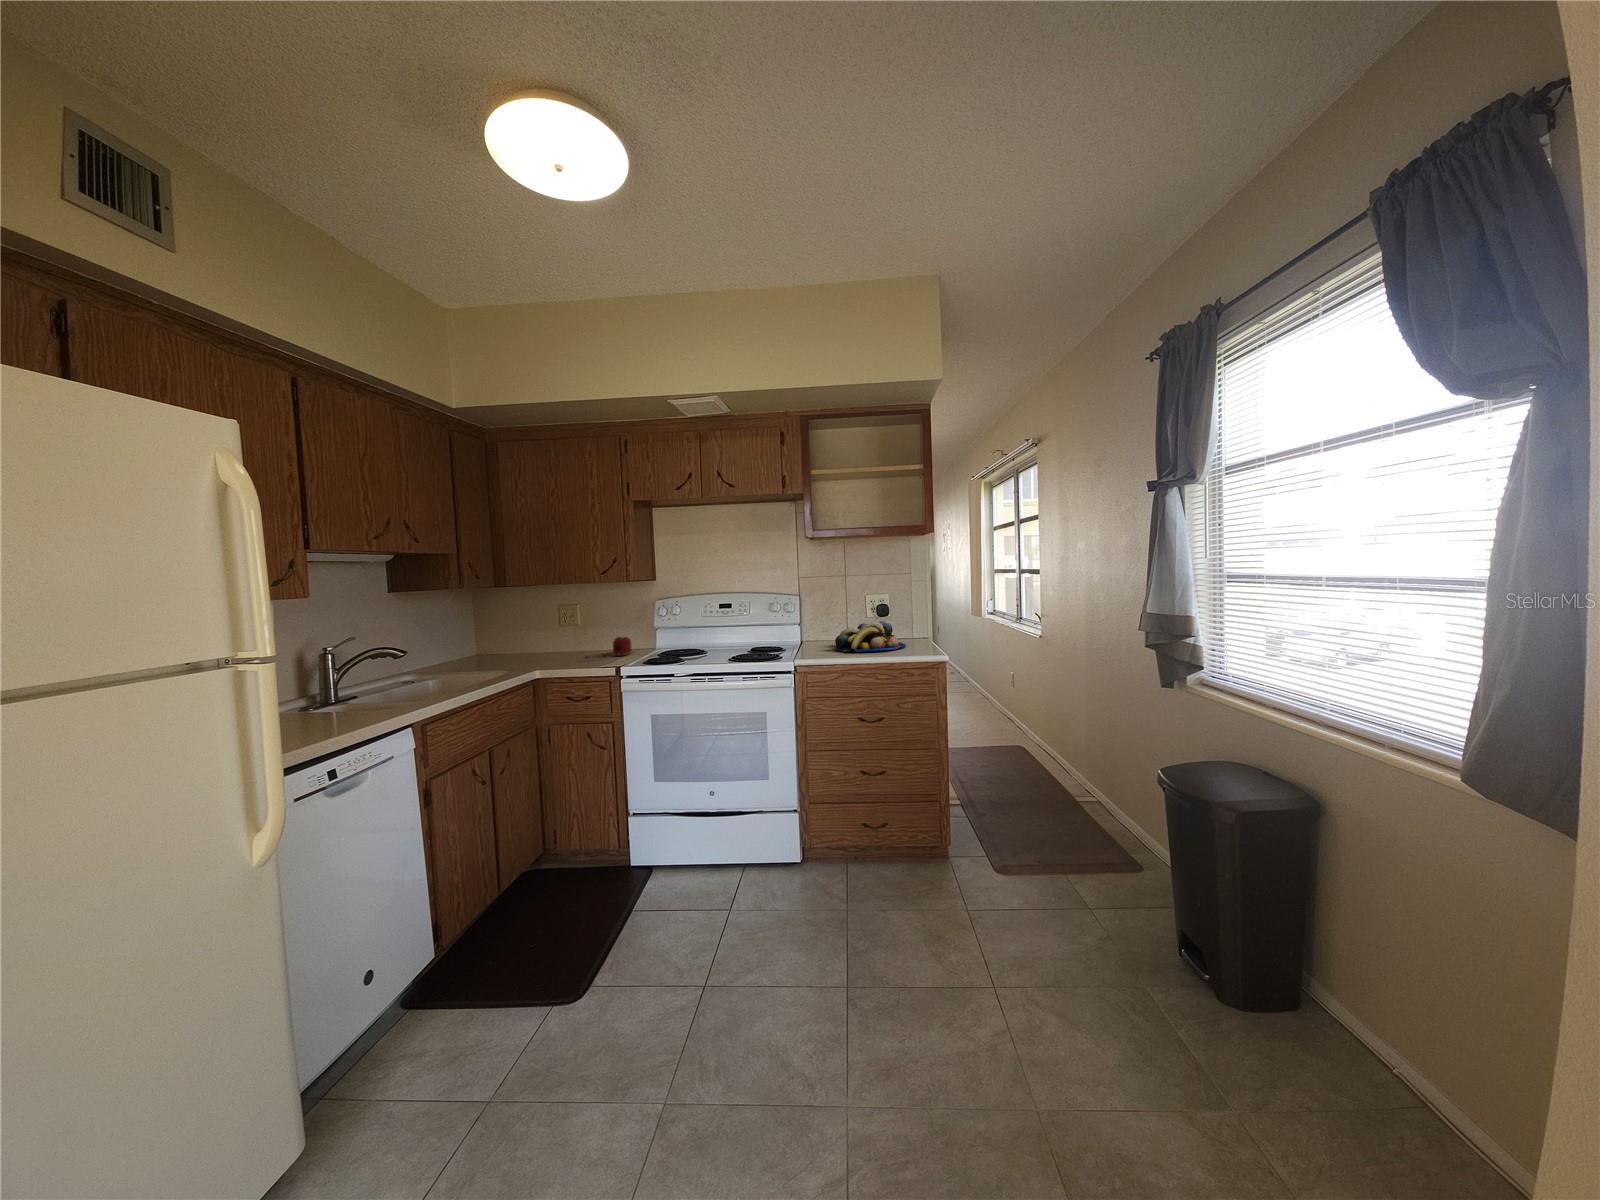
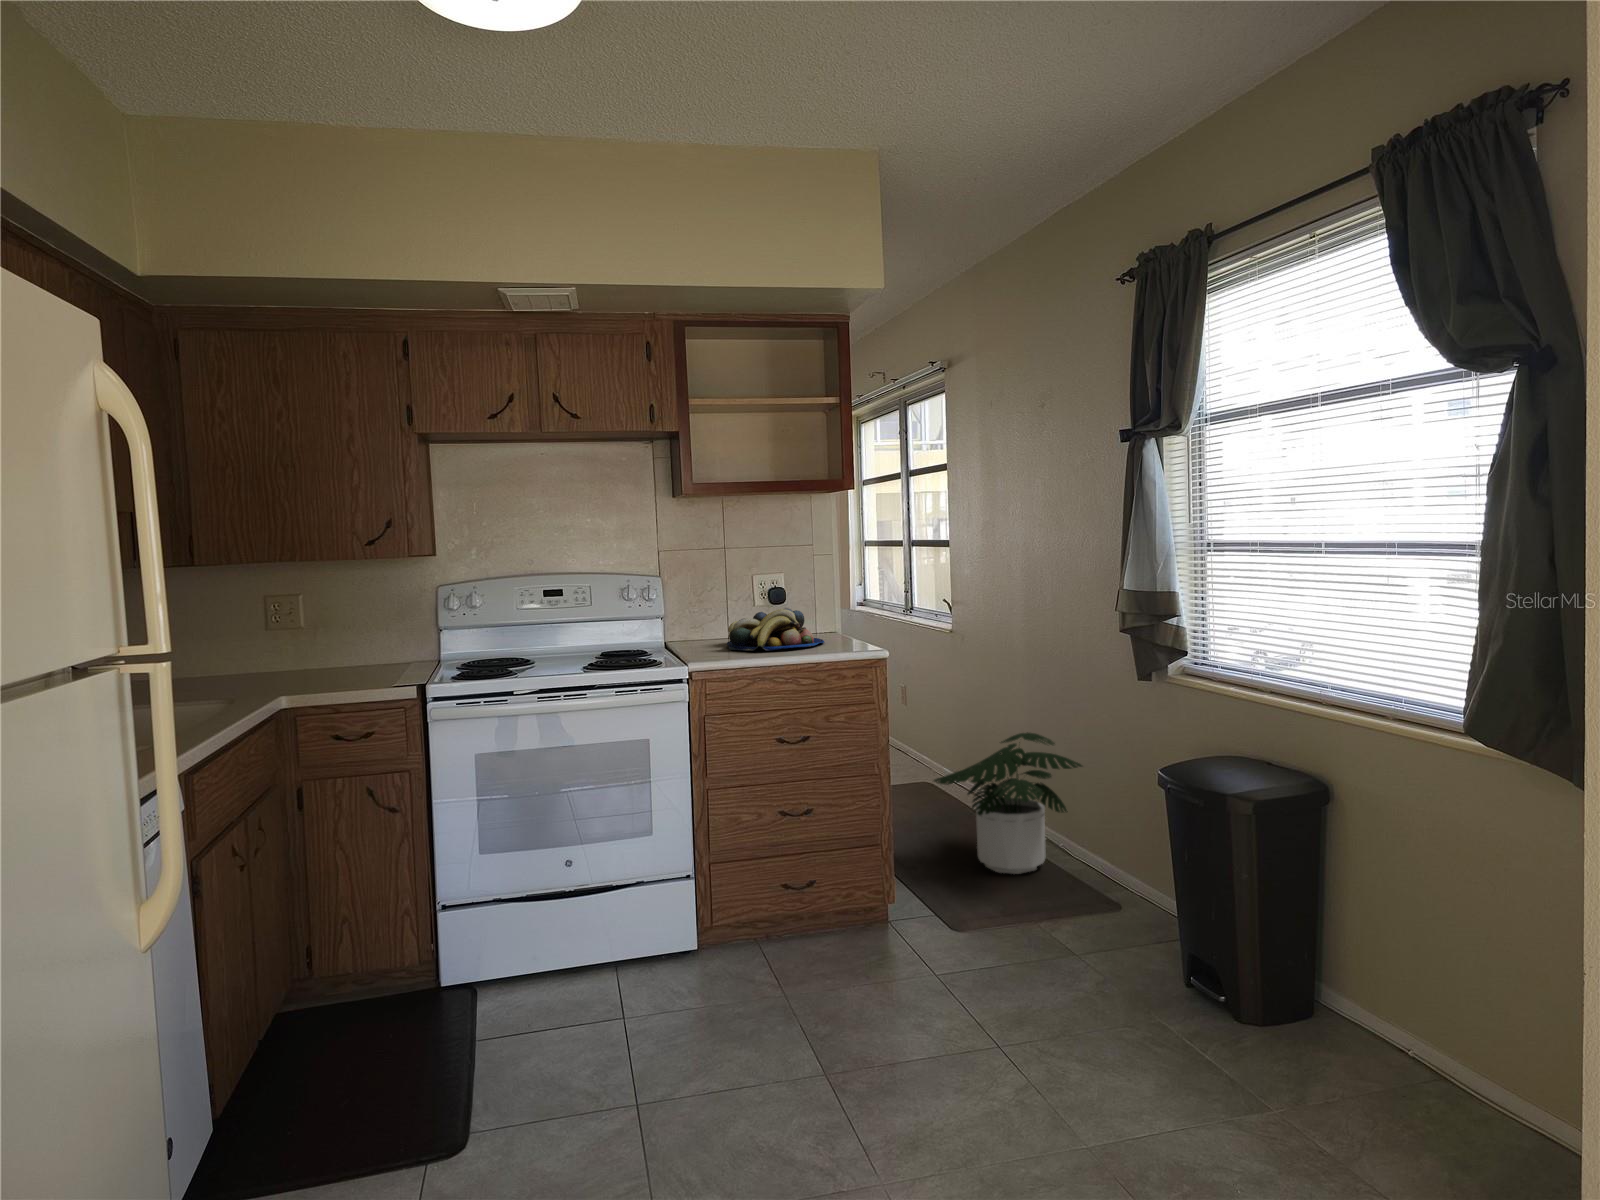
toaster: present [585,637,631,659] -> none [331,640,400,678]
potted plant: none [1000,720,1120,831] -> present [934,732,1082,874]

